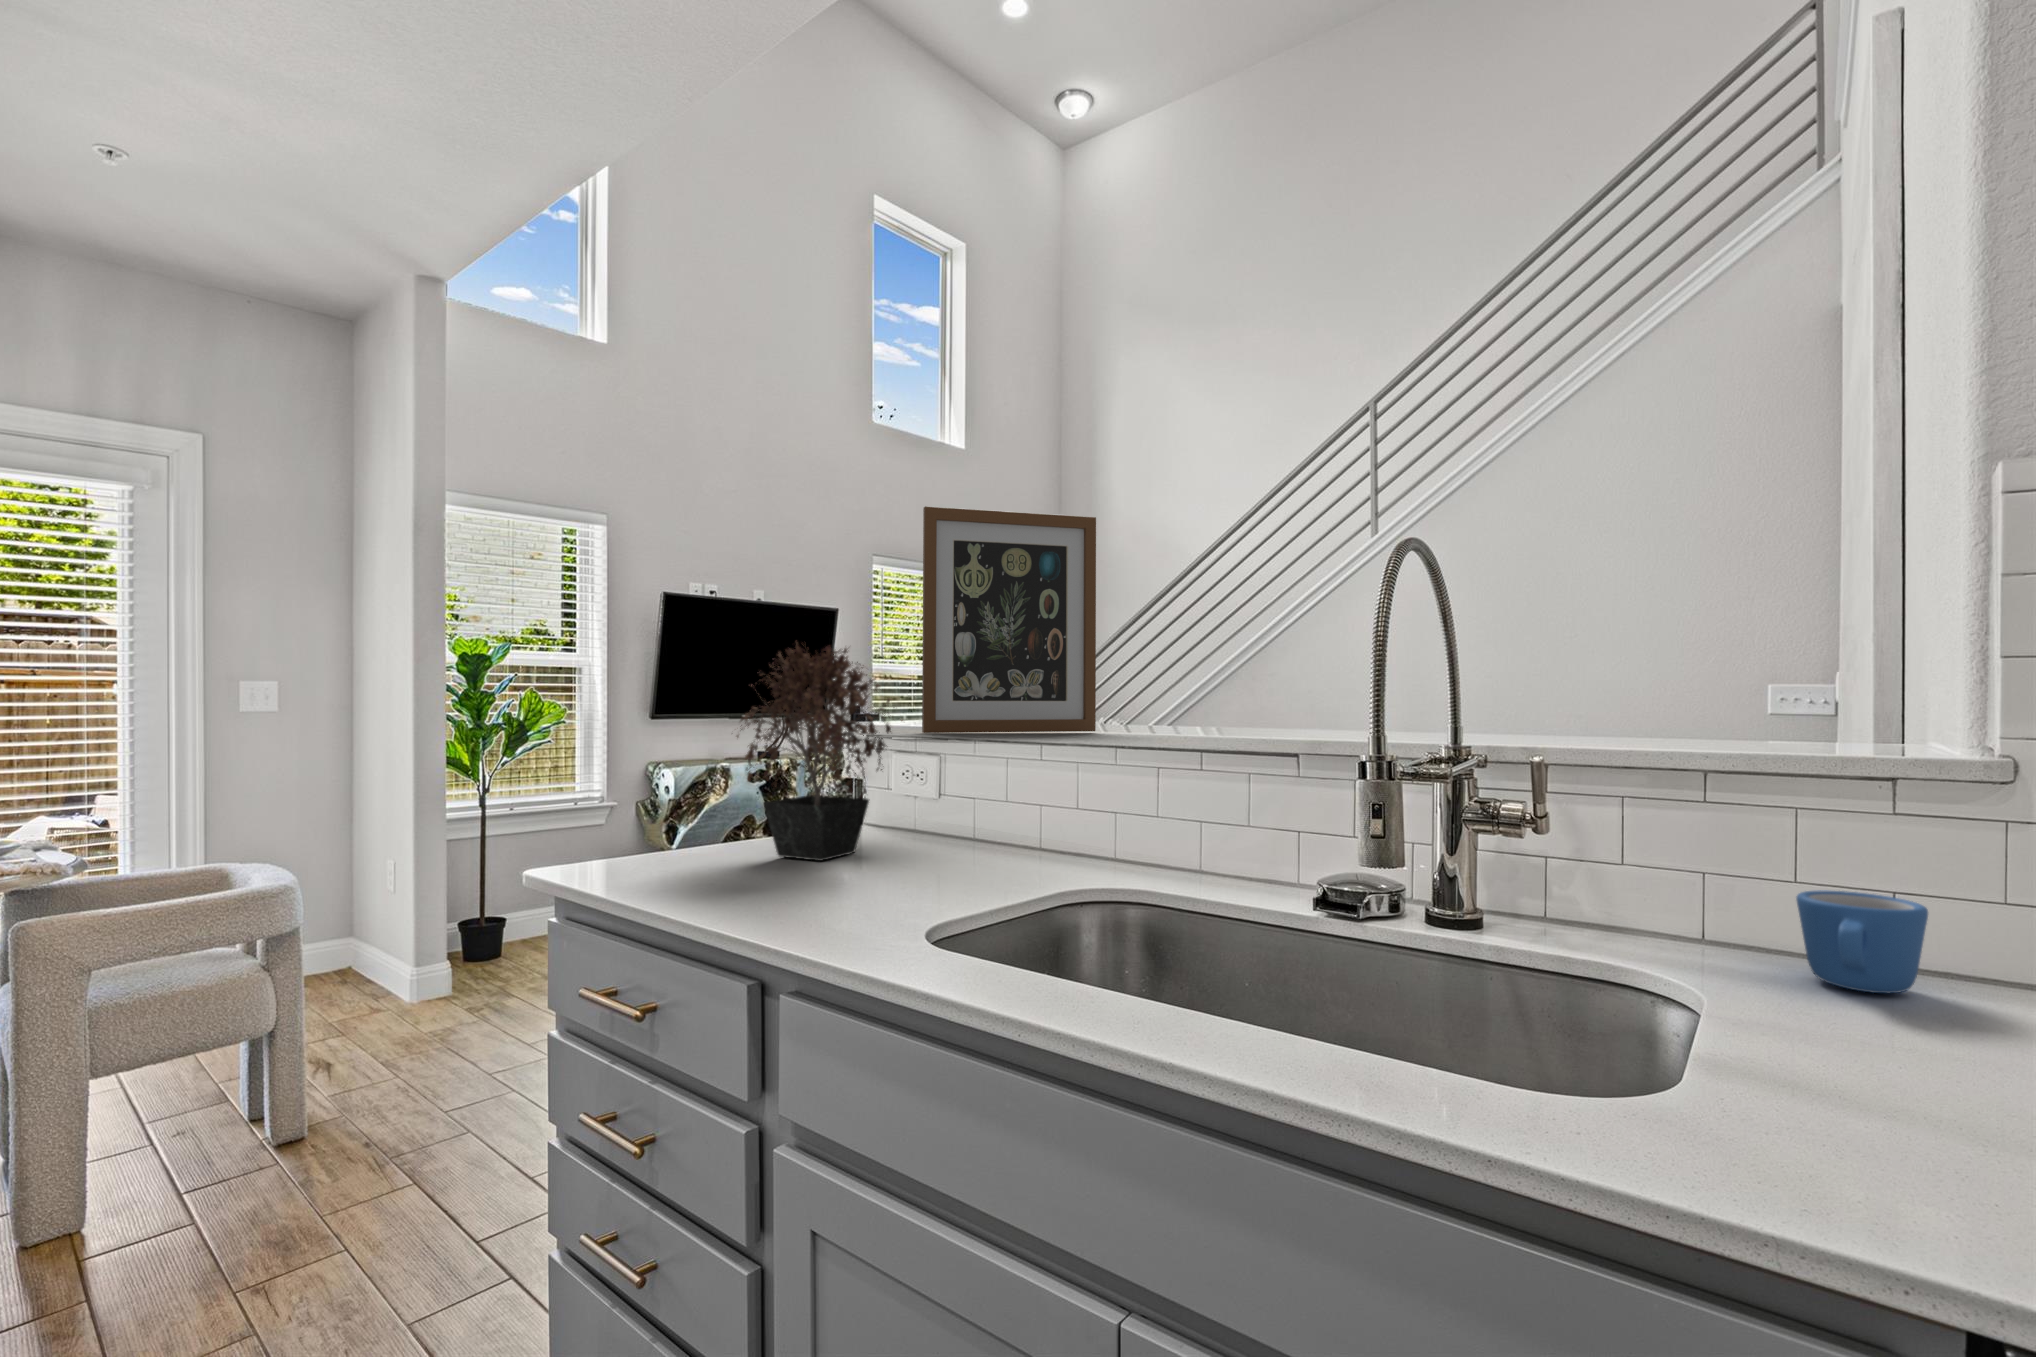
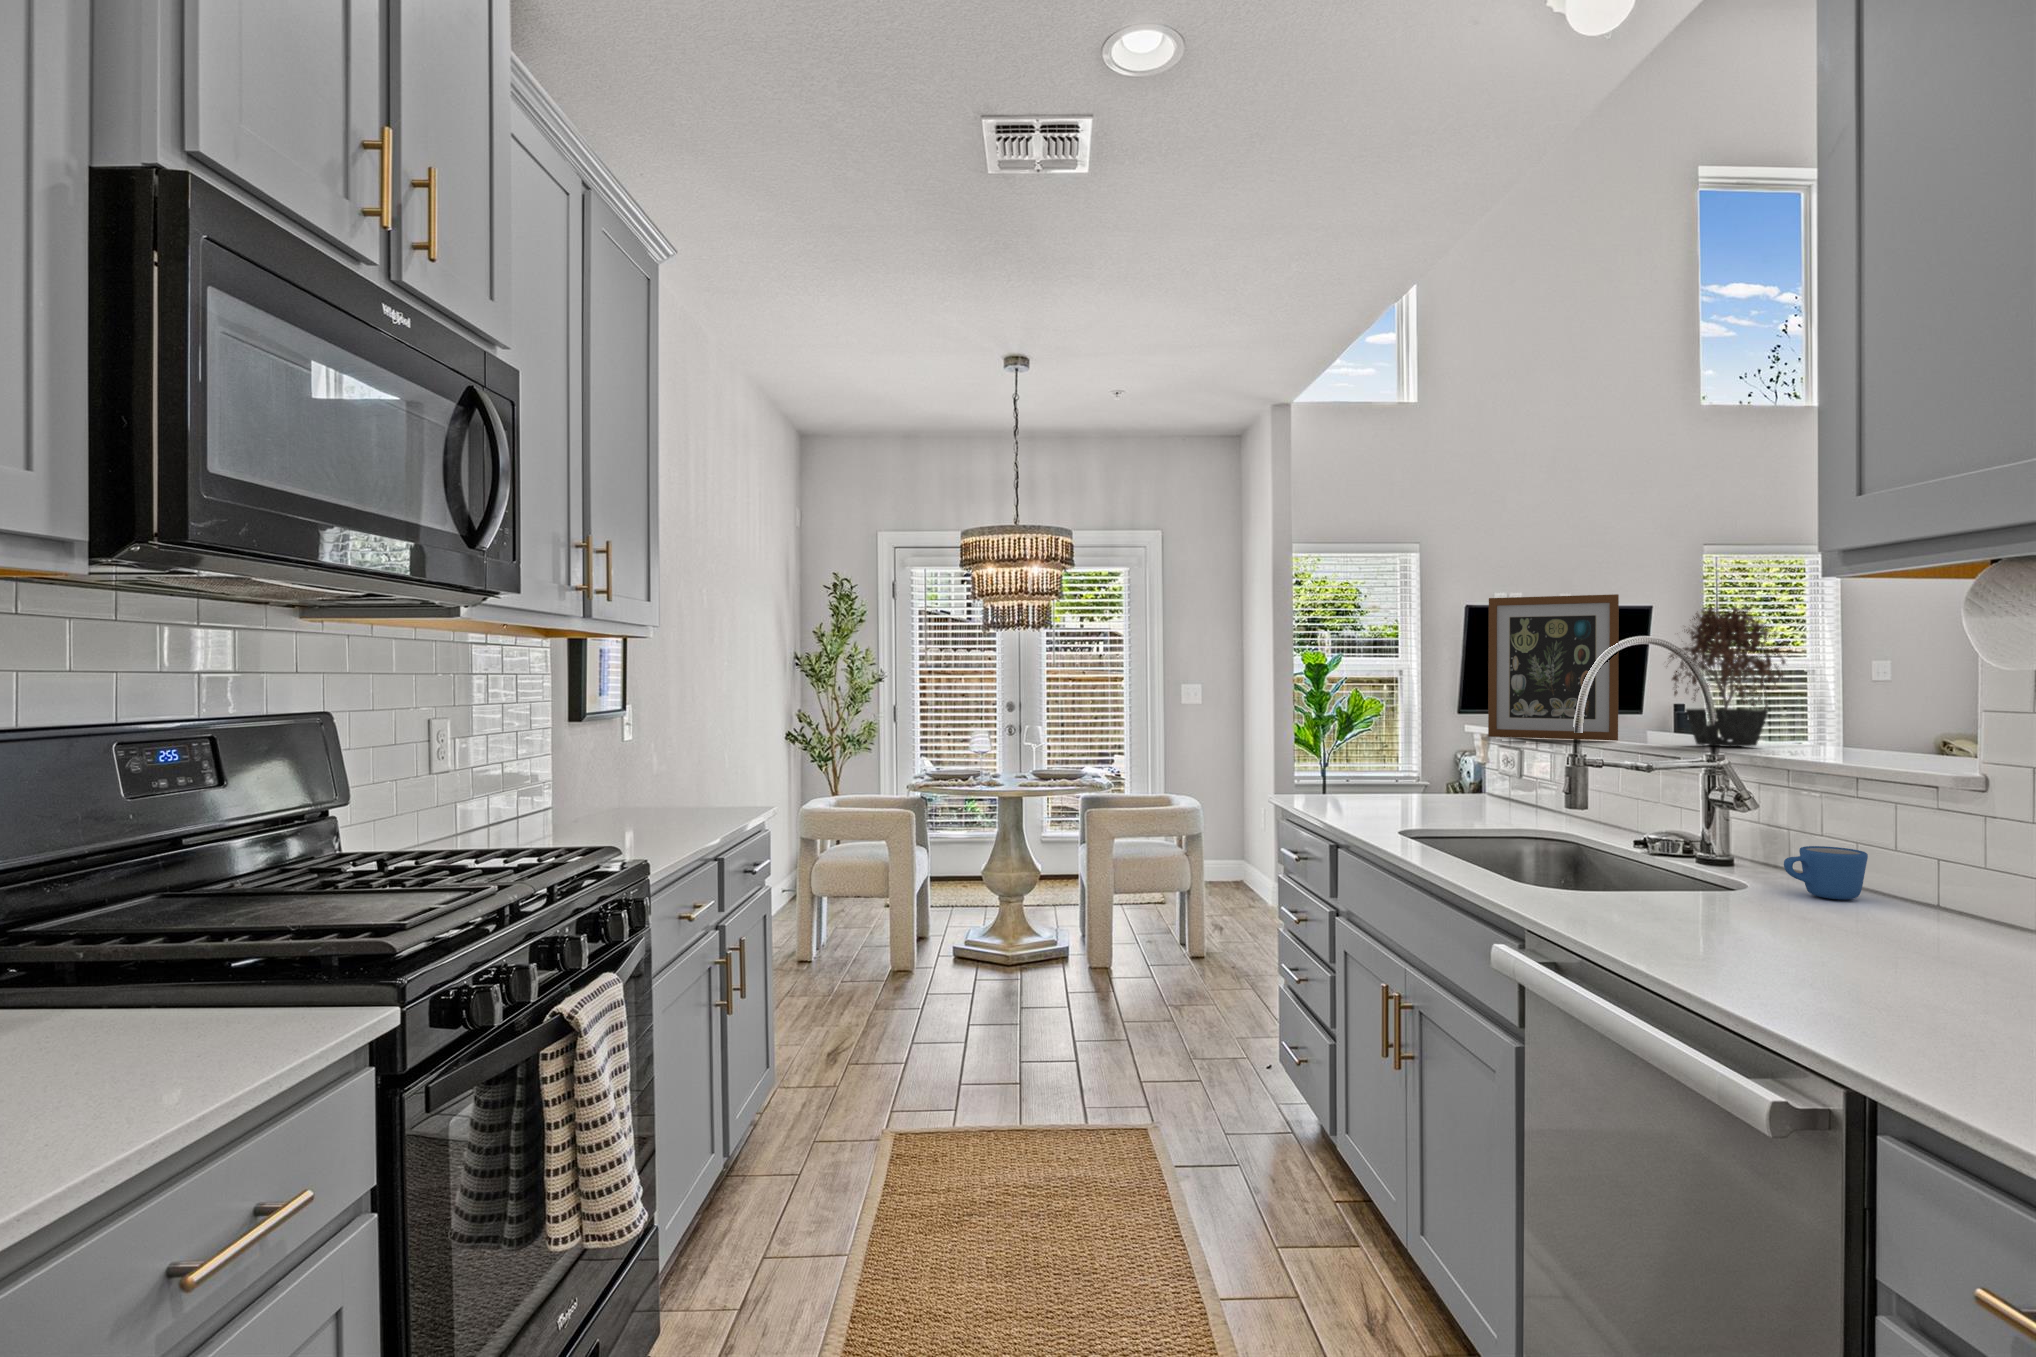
potted plant: present [737,646,903,861] -> present [1670,607,1790,747]

